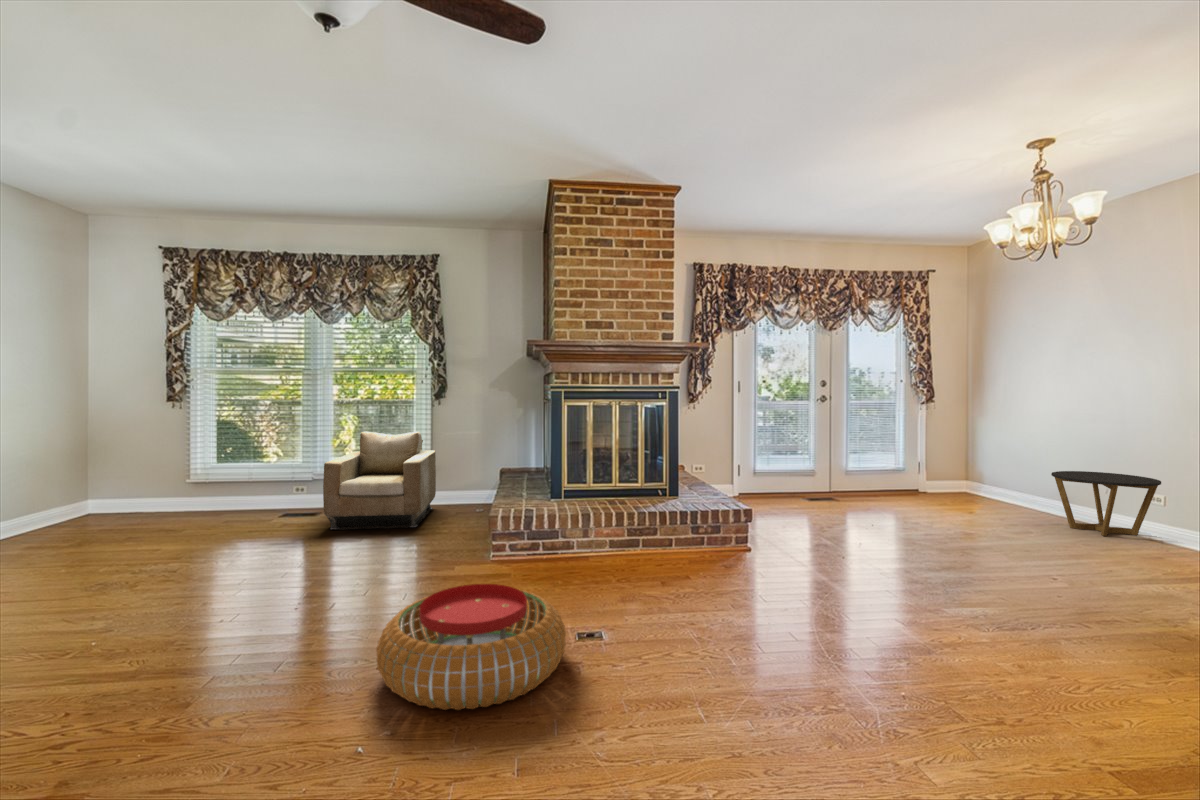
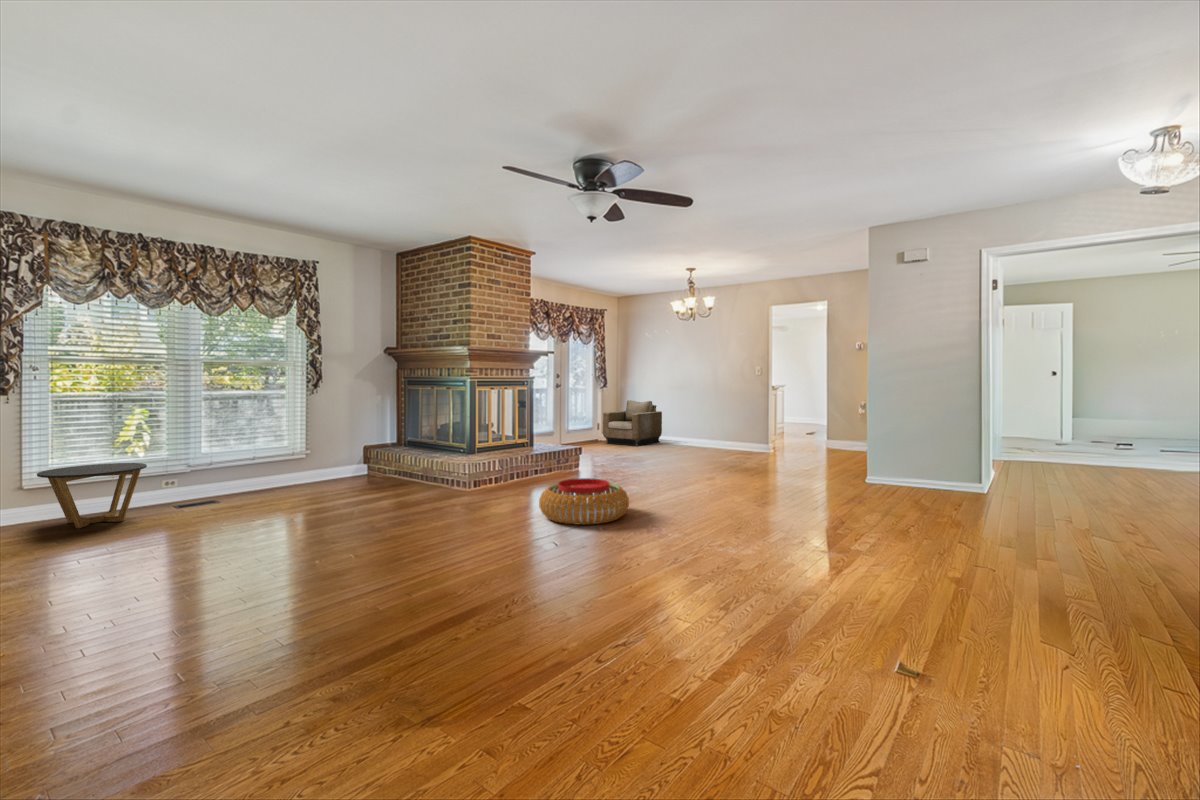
armchair: present [323,432,436,530] -> present [603,400,662,446]
side table: present [1051,471,1161,536] -> present [37,463,147,528]

